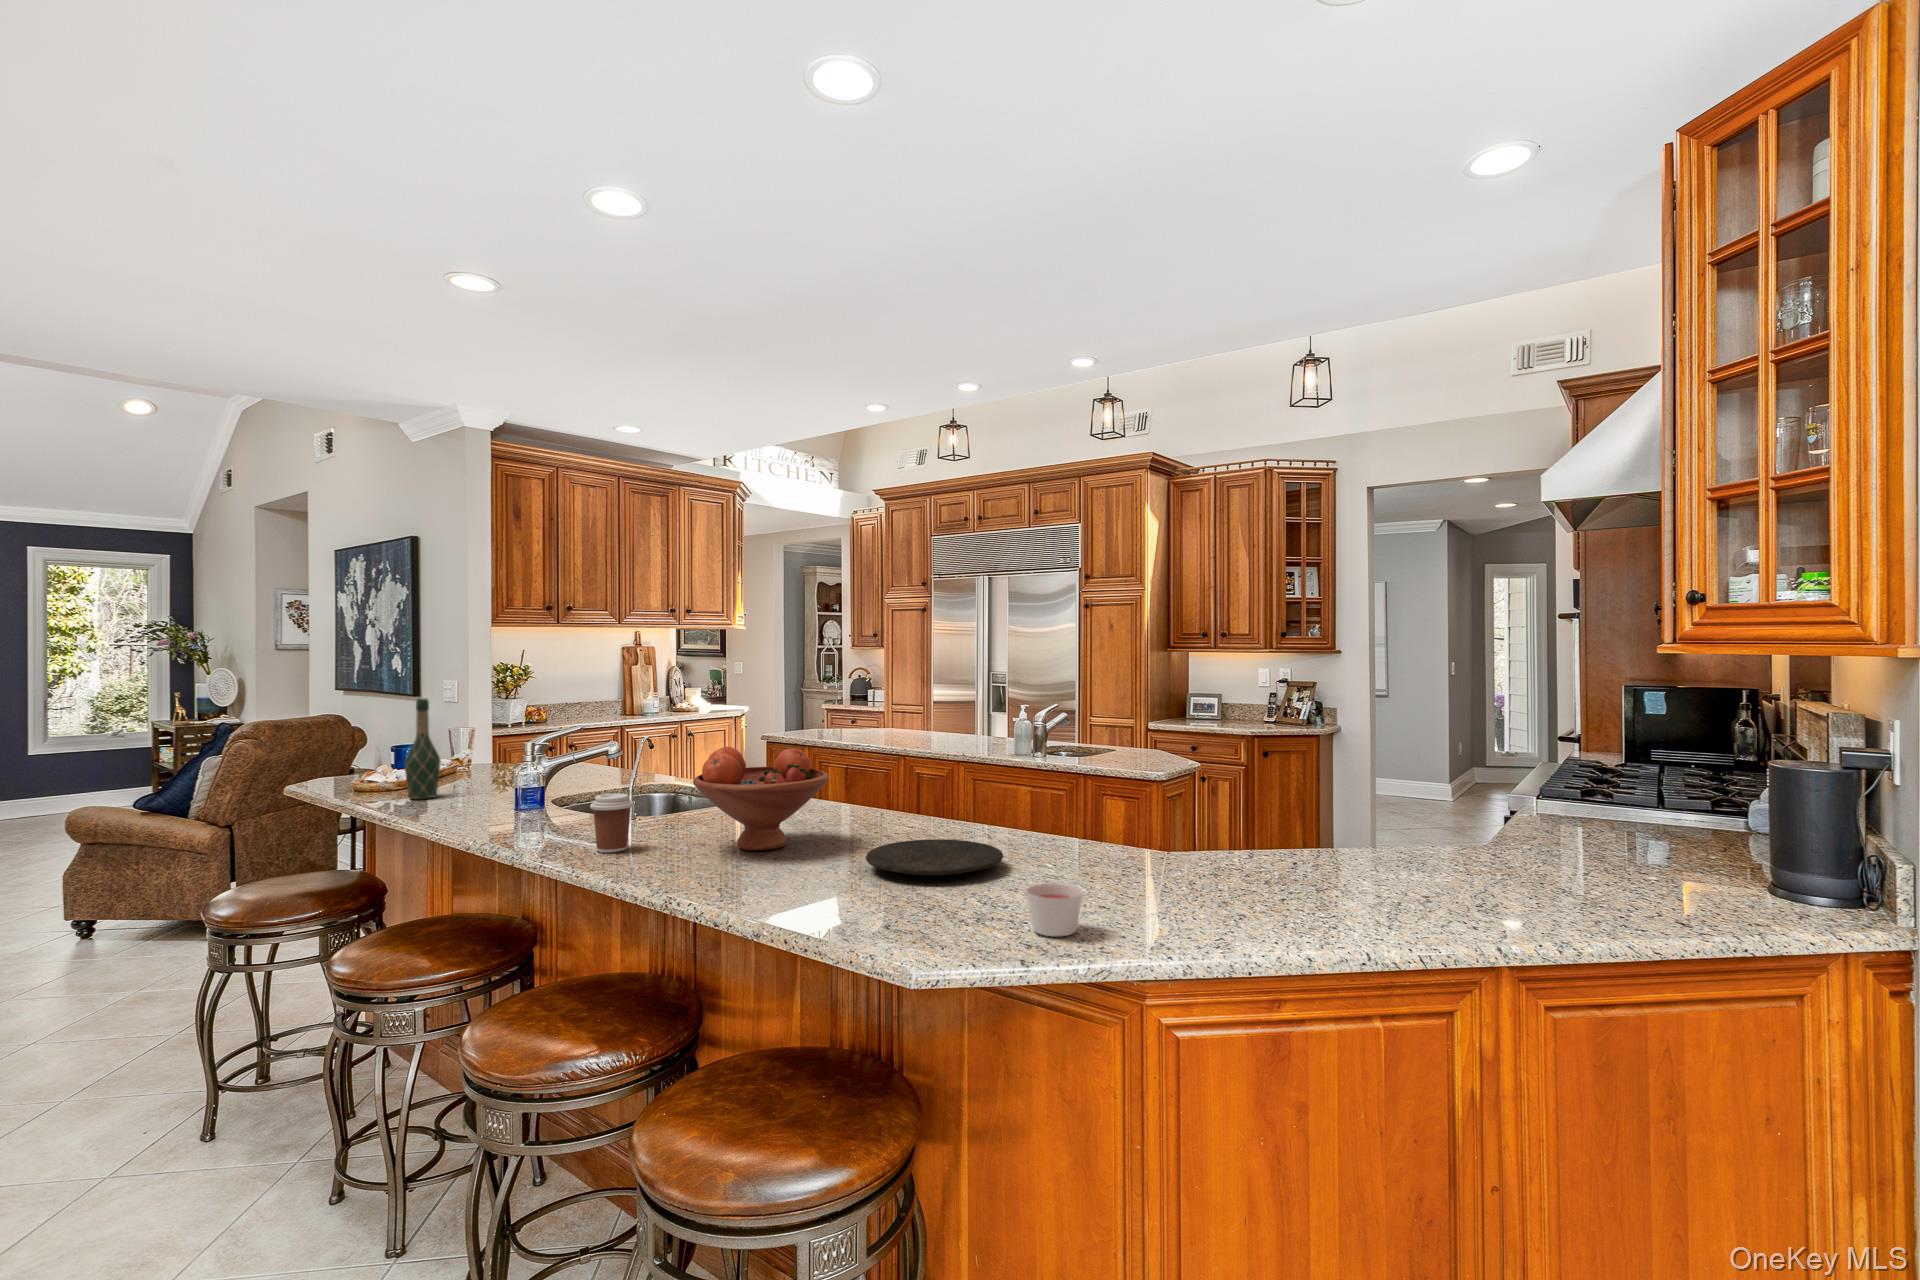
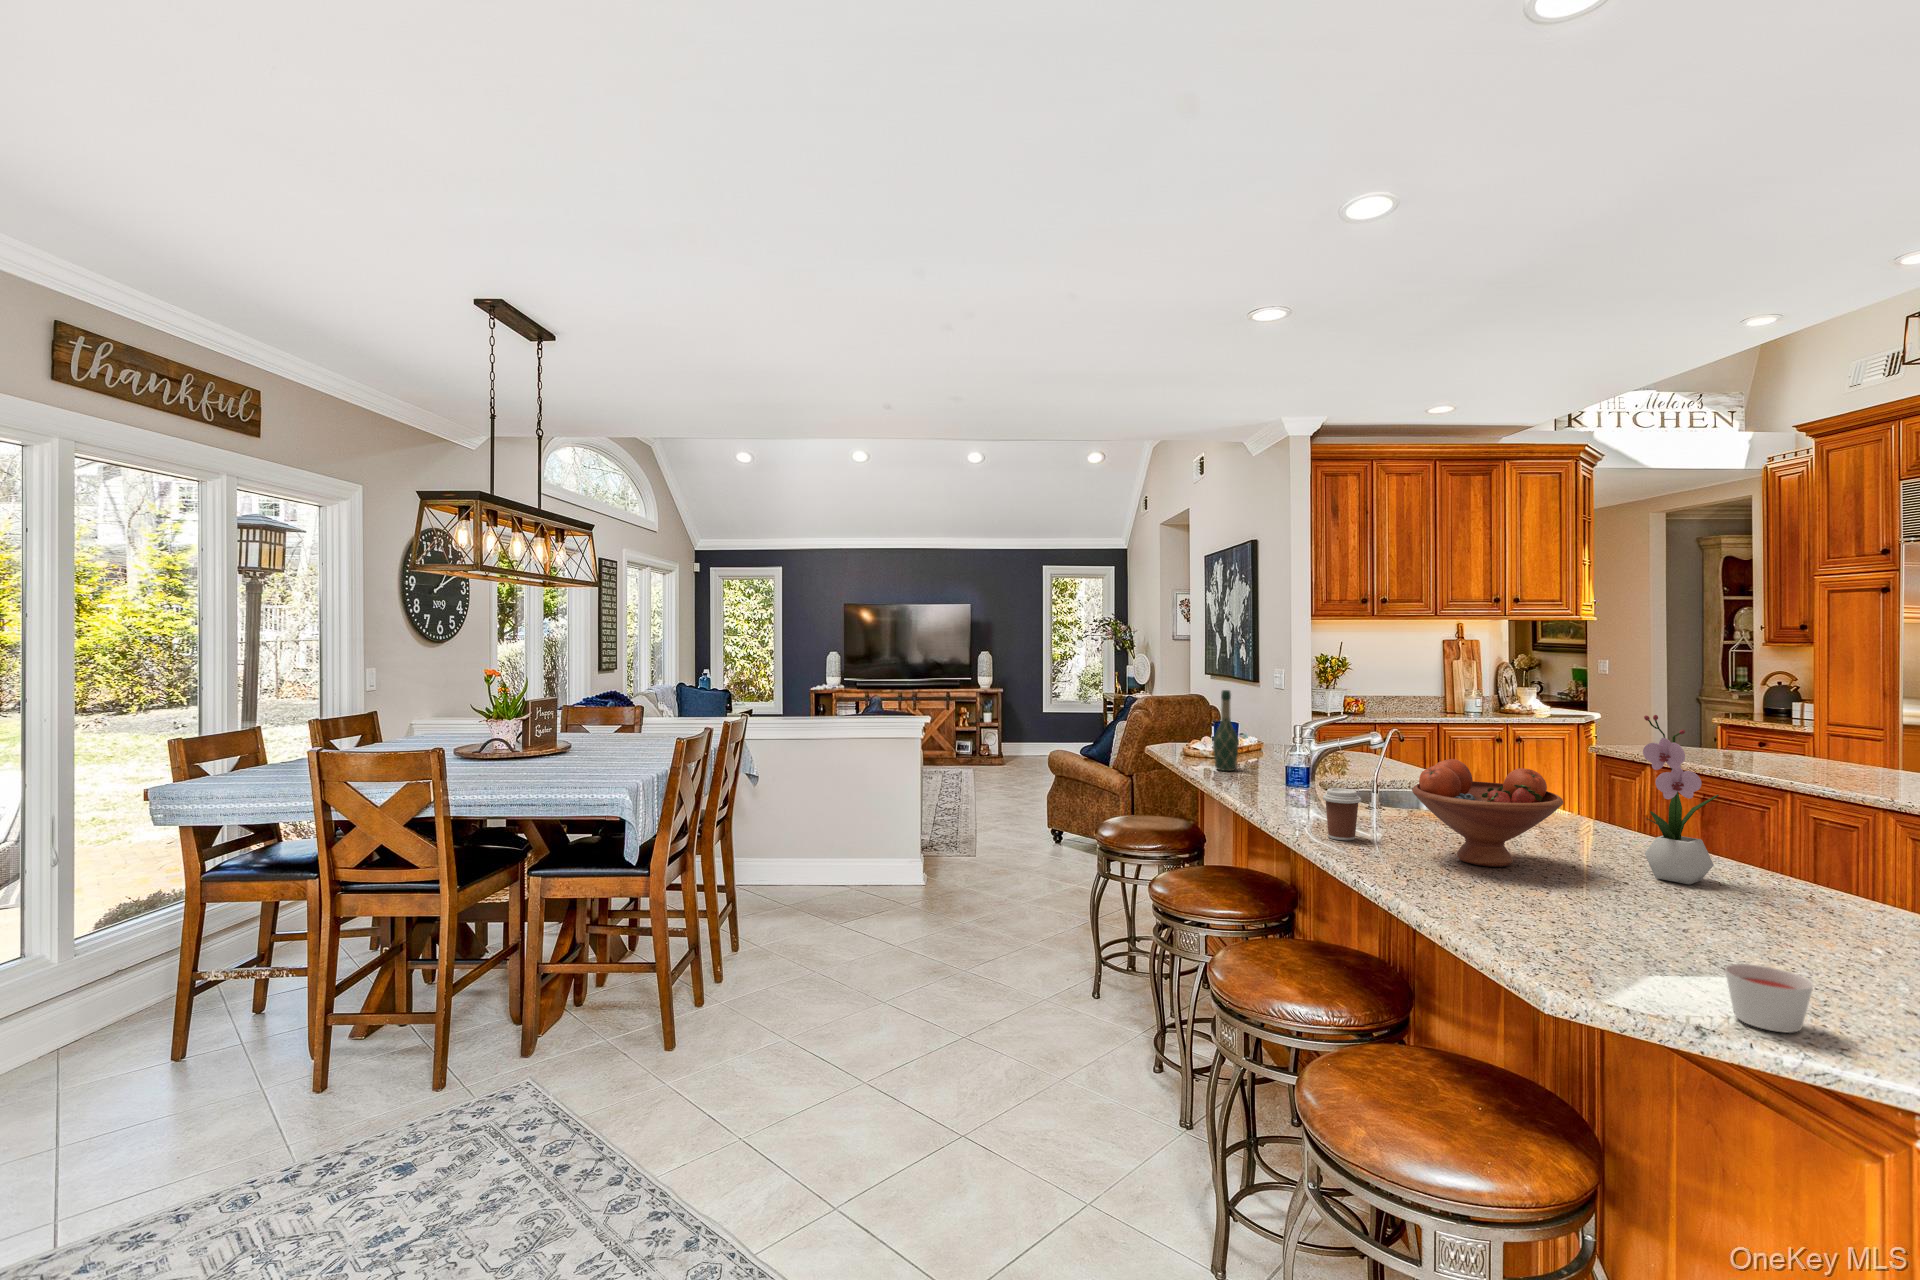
flower arrangement: none [884,688,934,834] -> present [1643,715,1719,885]
plate: present [866,839,1003,876] -> none [1579,886,1774,938]

